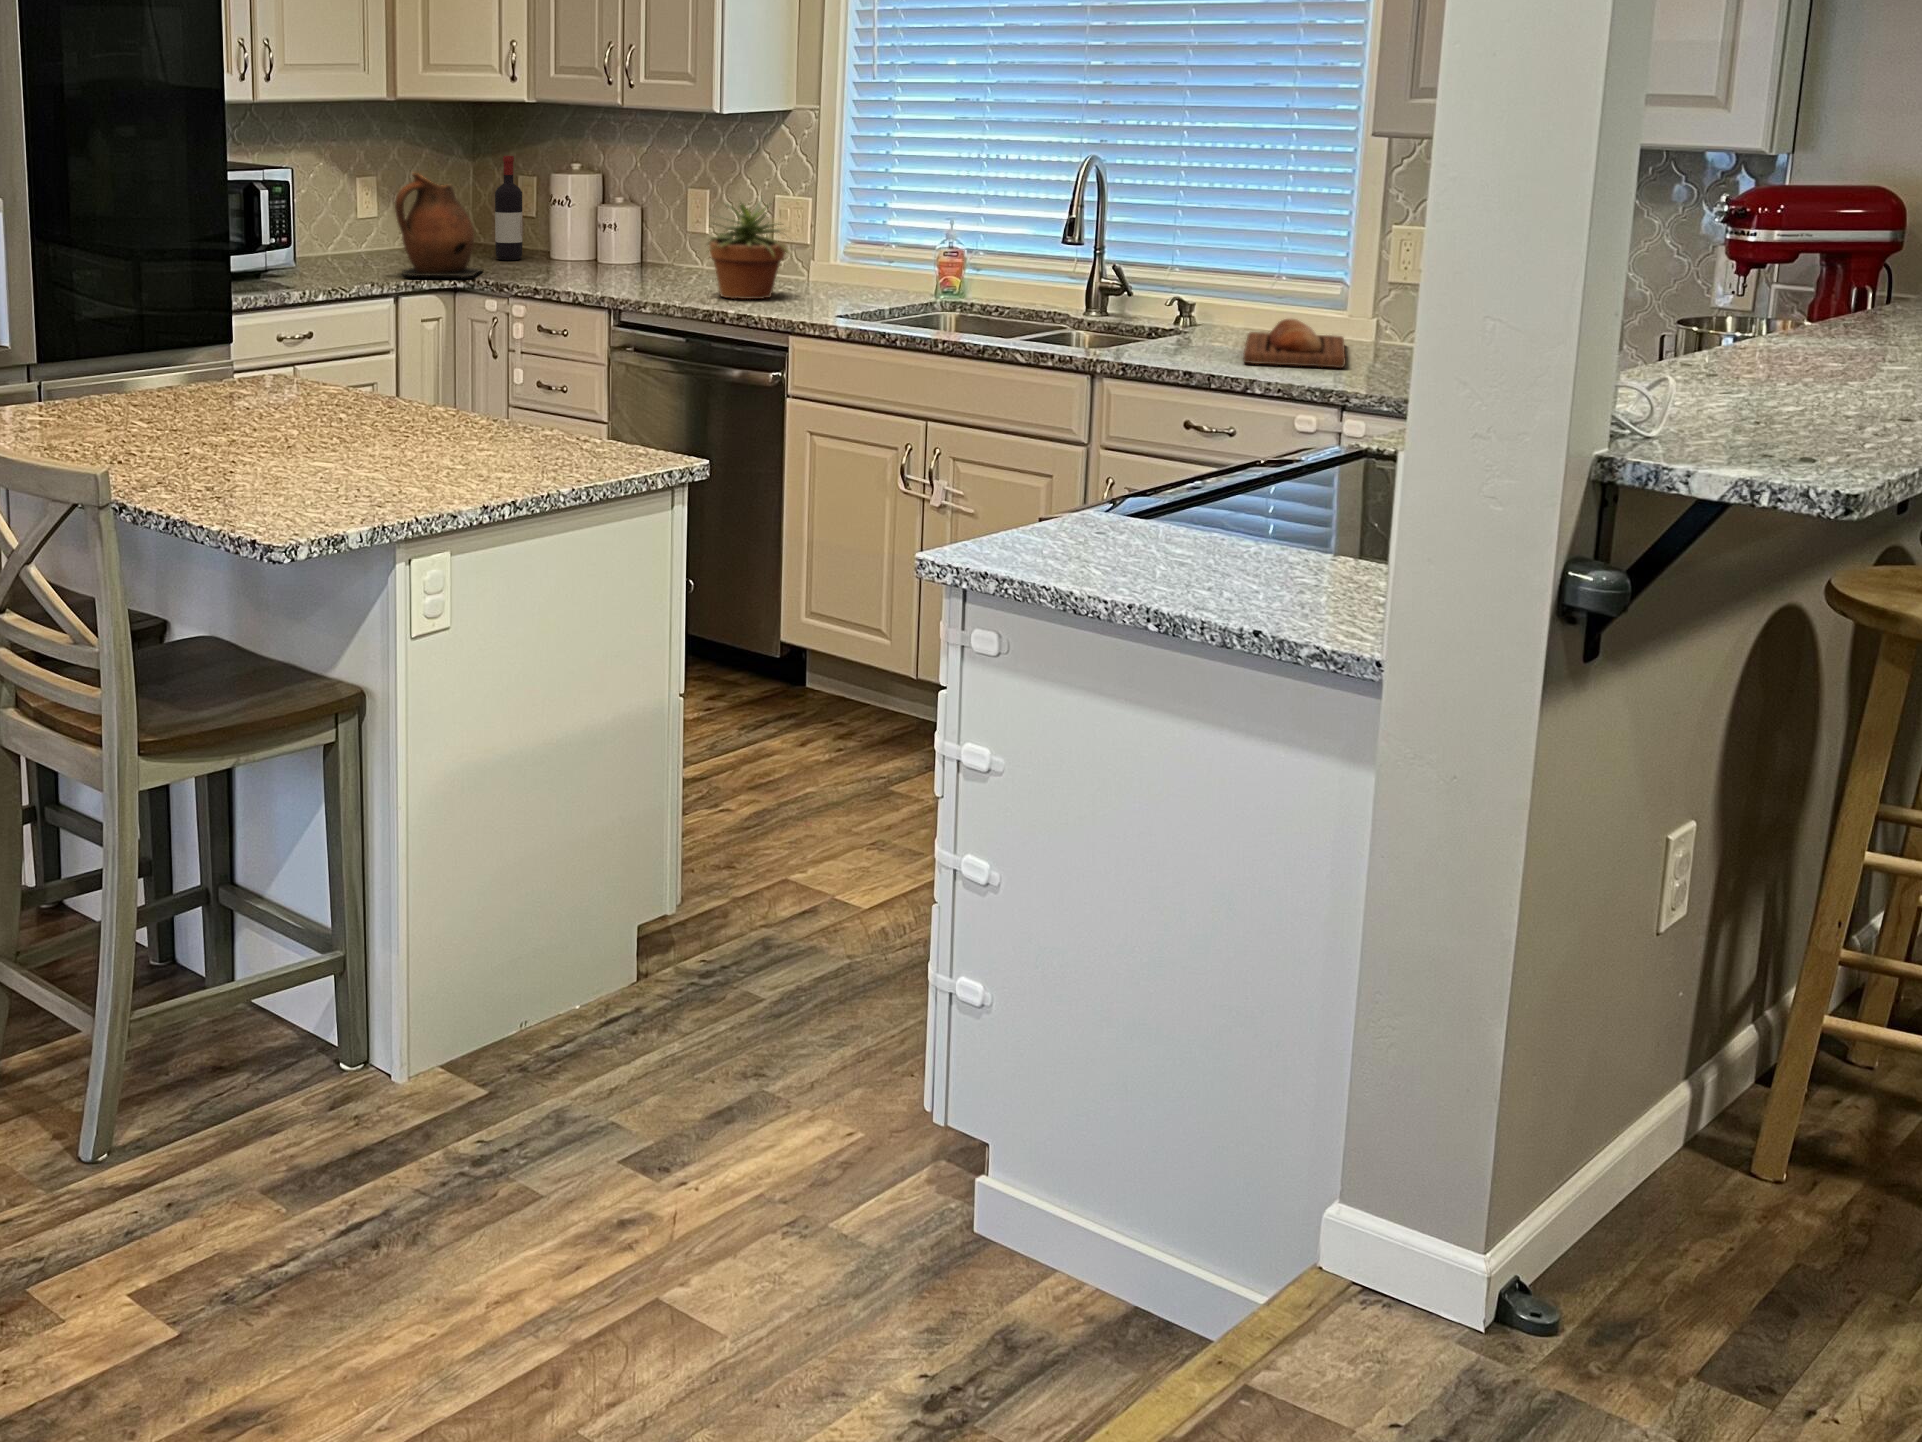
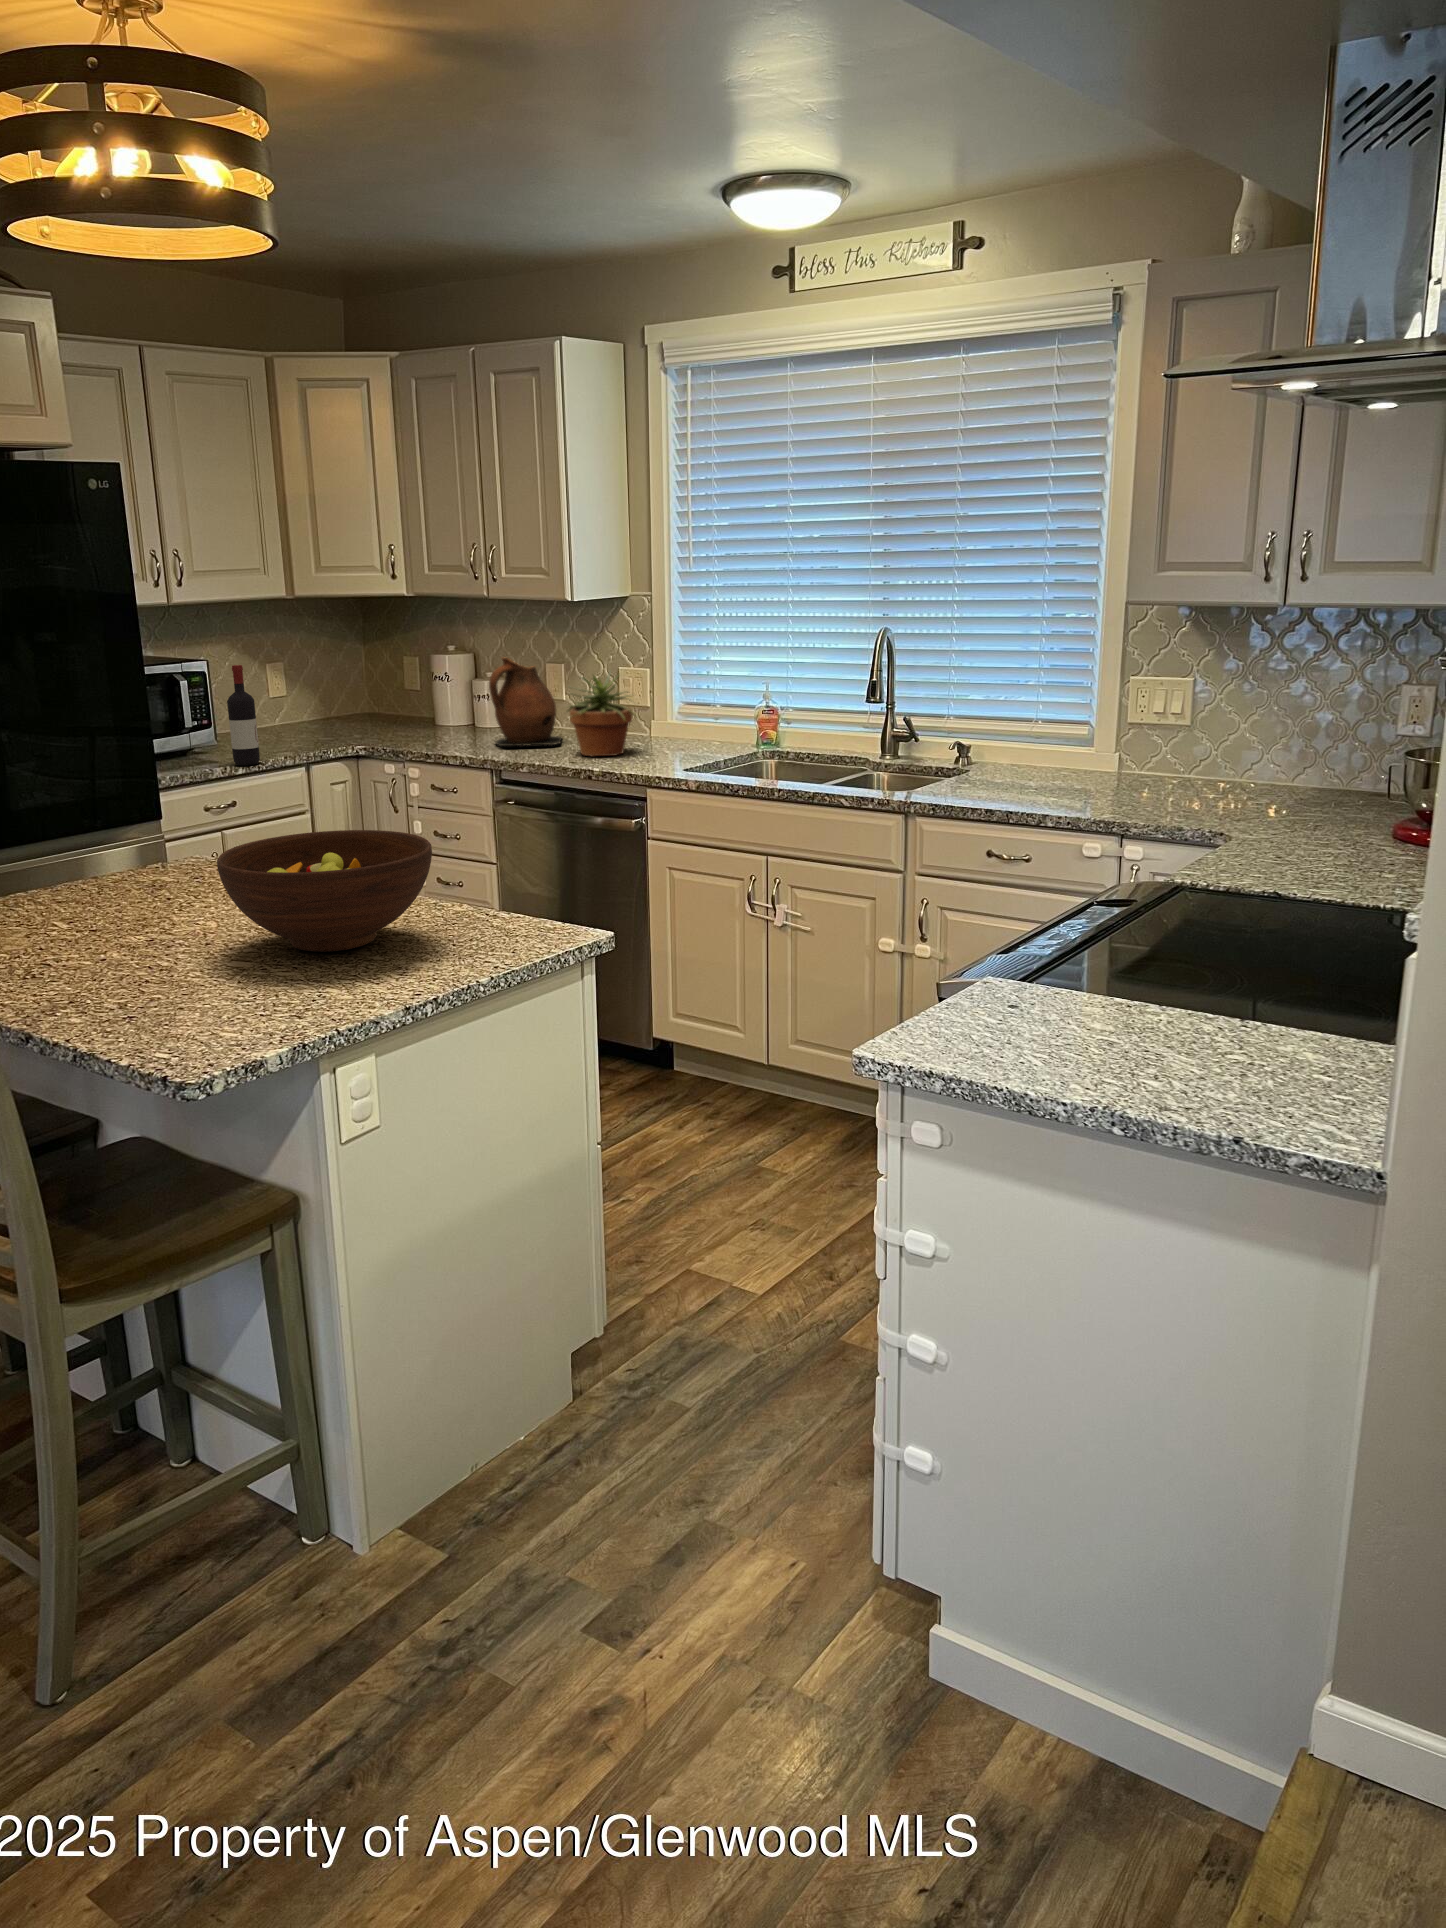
wine bottle: present [495,156,523,260] -> present [227,665,260,766]
ceramic pitcher: present [395,173,482,277] -> present [489,658,562,746]
bread loaf: present [1243,319,1345,368] -> none [1022,756,1113,797]
fruit bowl: none [307,338,526,458] -> present [217,830,432,952]

